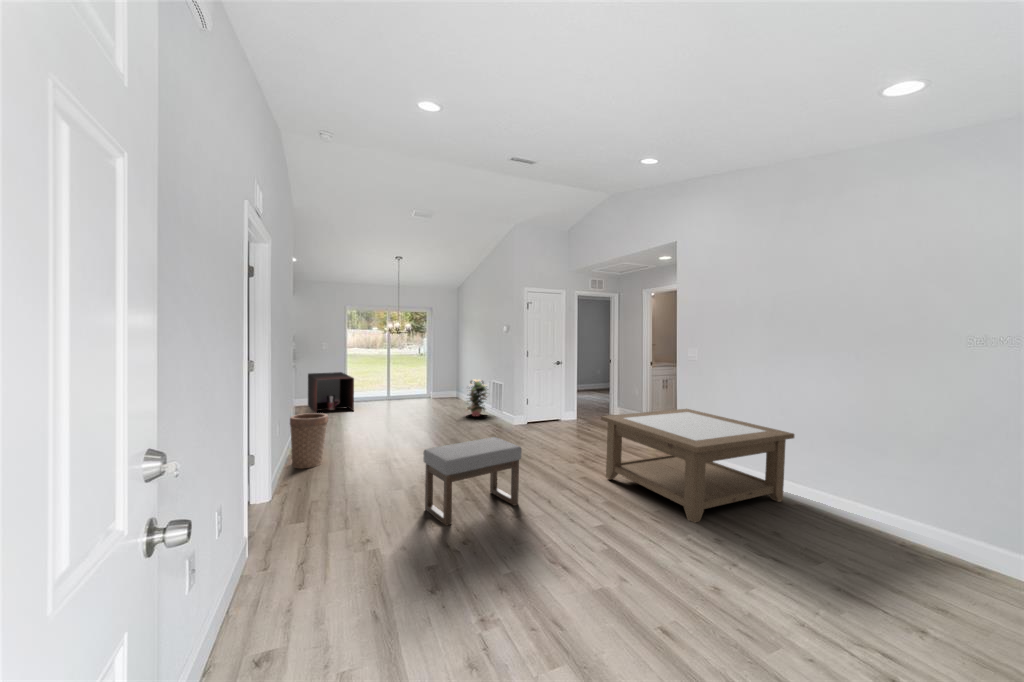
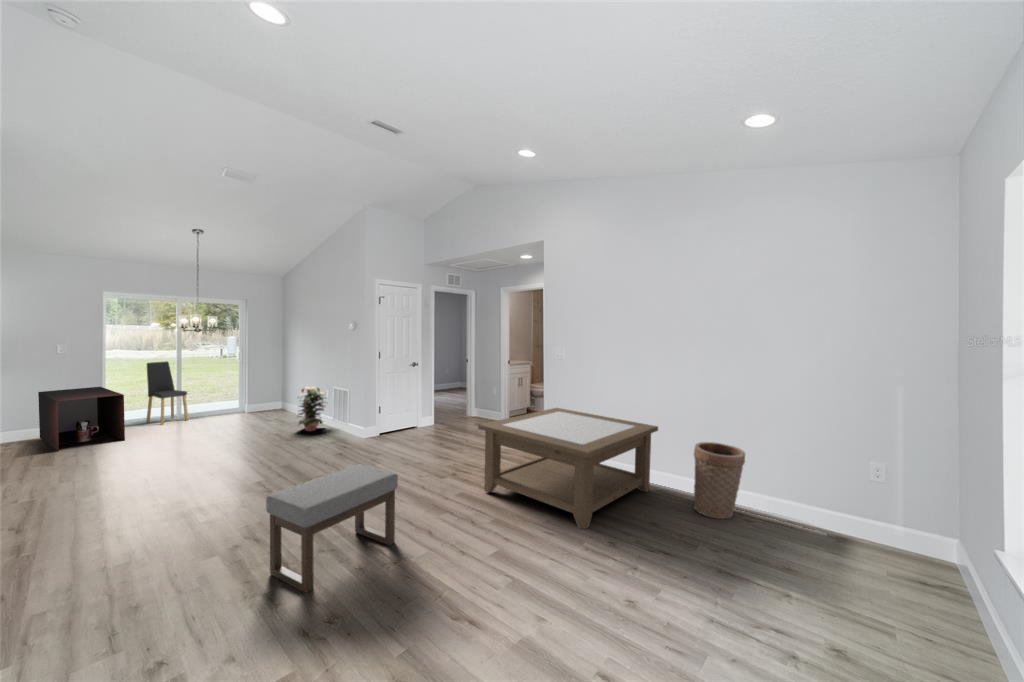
dining chair: none [368,356,394,403] -> present [146,361,188,425]
basket: present [290,413,328,468] -> present [694,442,745,519]

